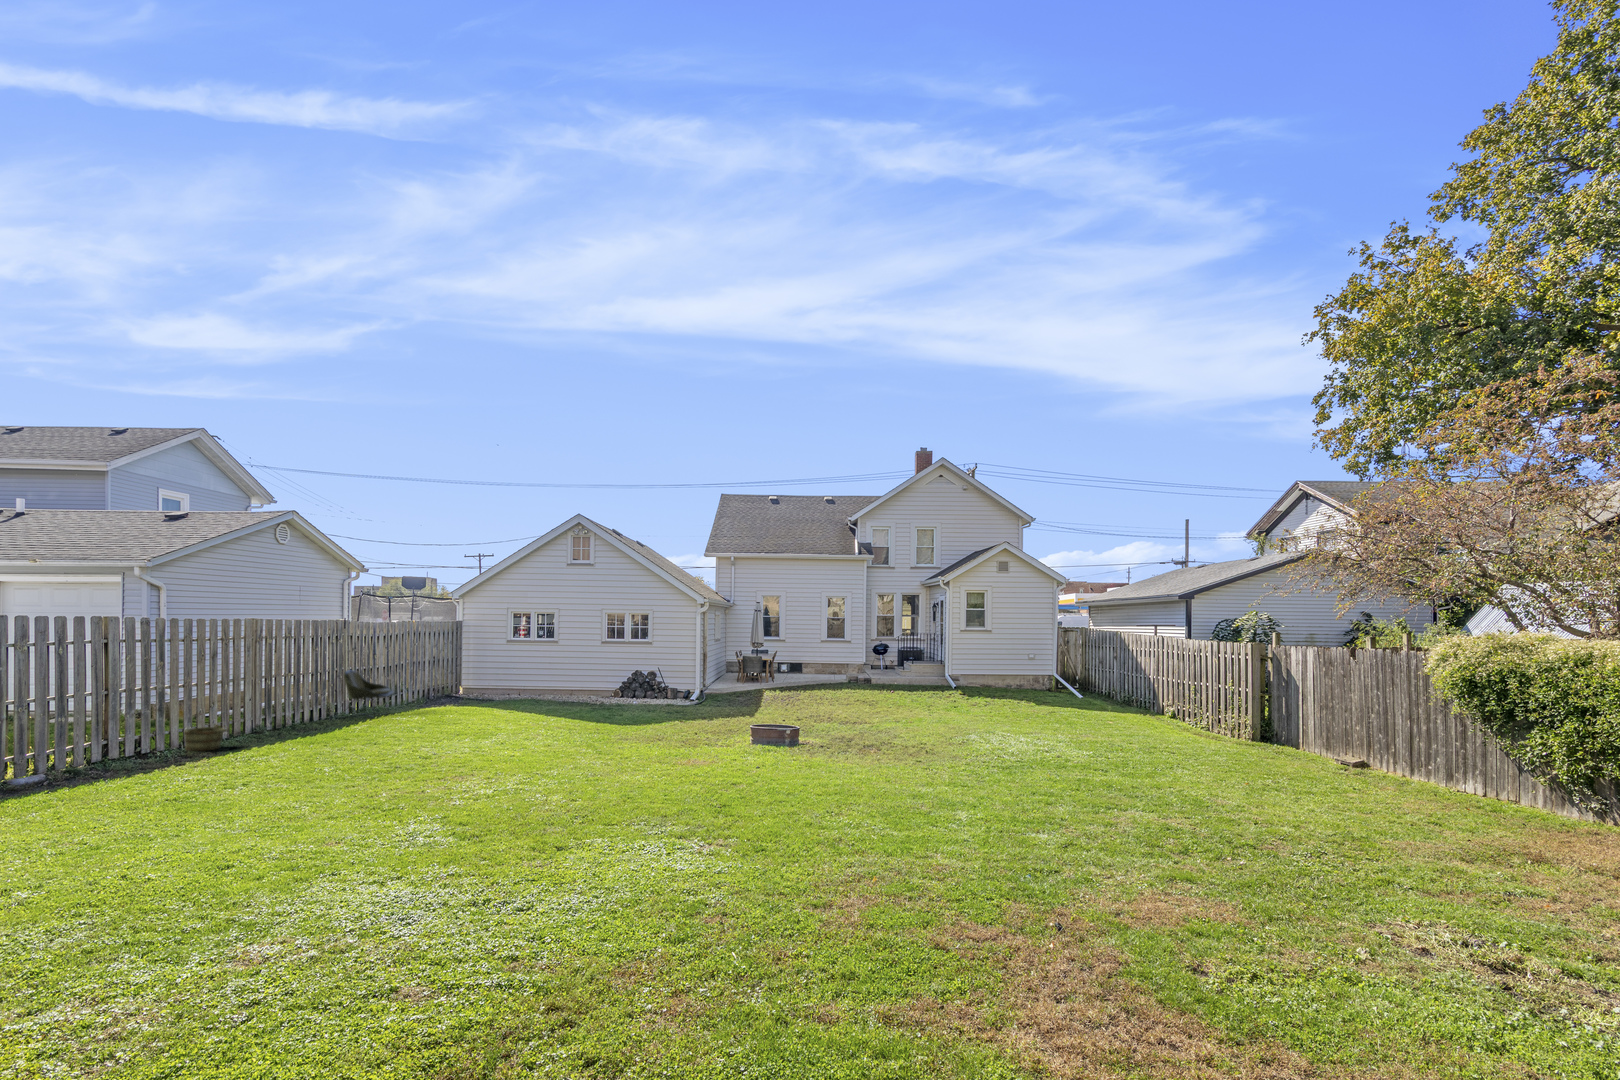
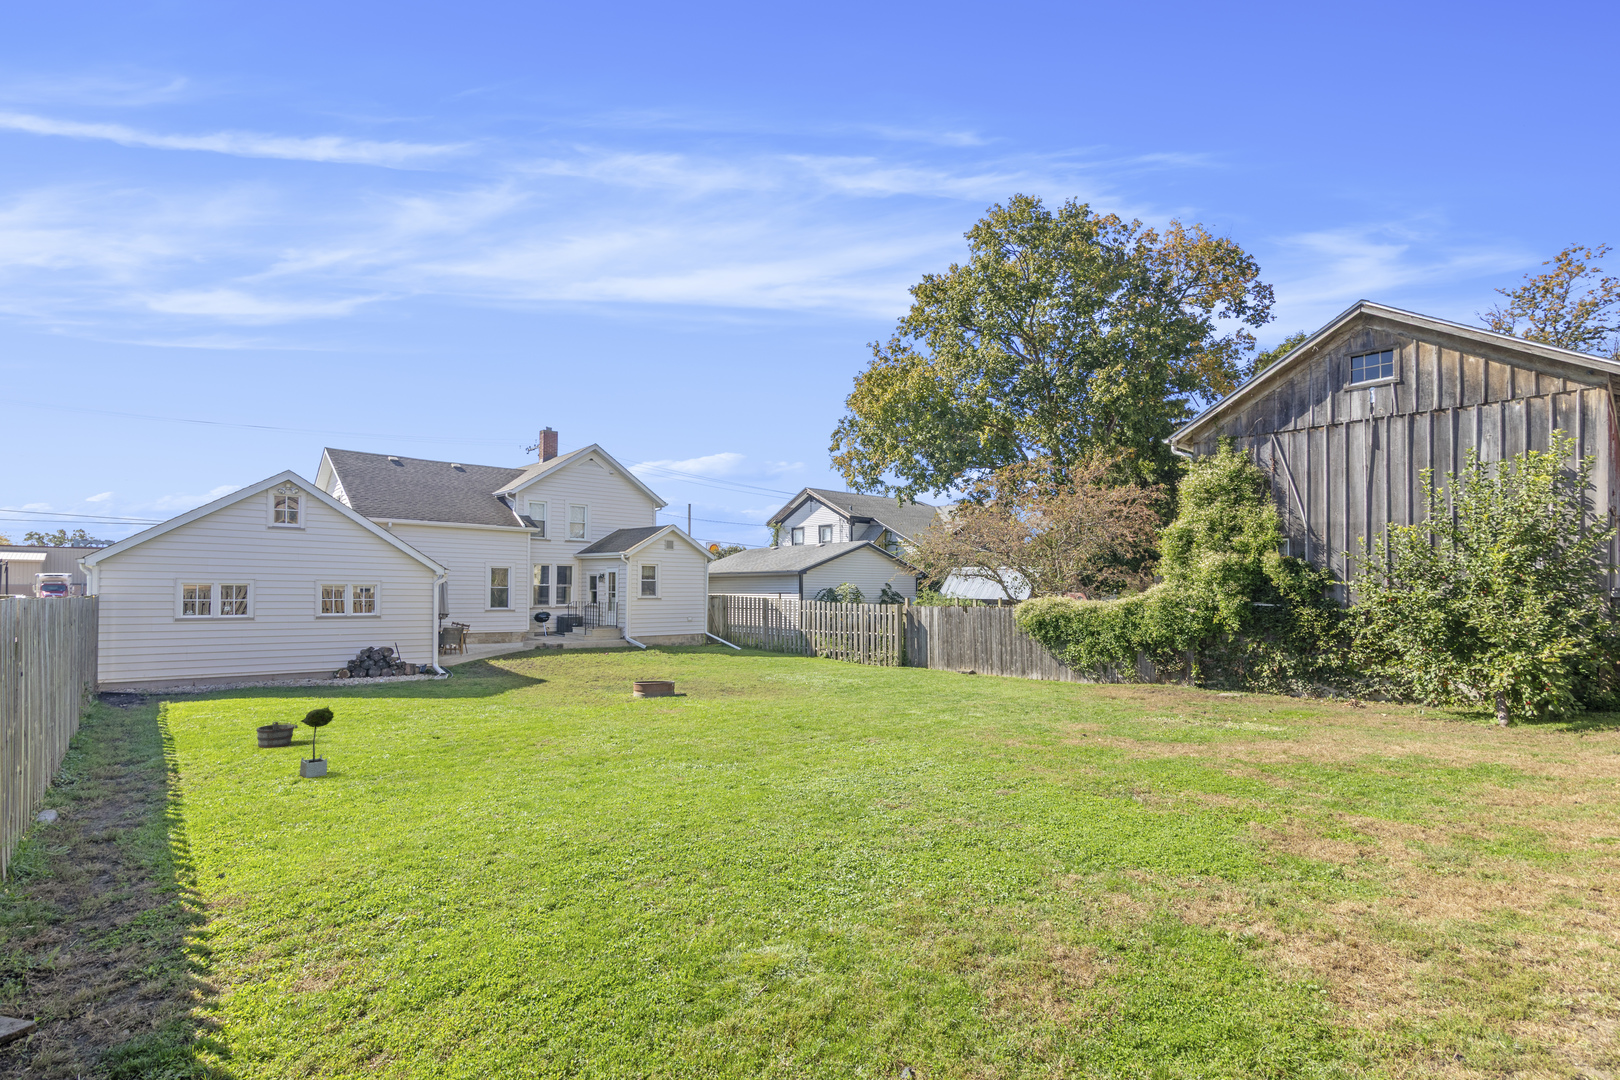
lounge chair: present [344,670,393,718] -> none [234,665,284,713]
potted tree: none [43,705,86,783] -> present [300,707,334,778]

